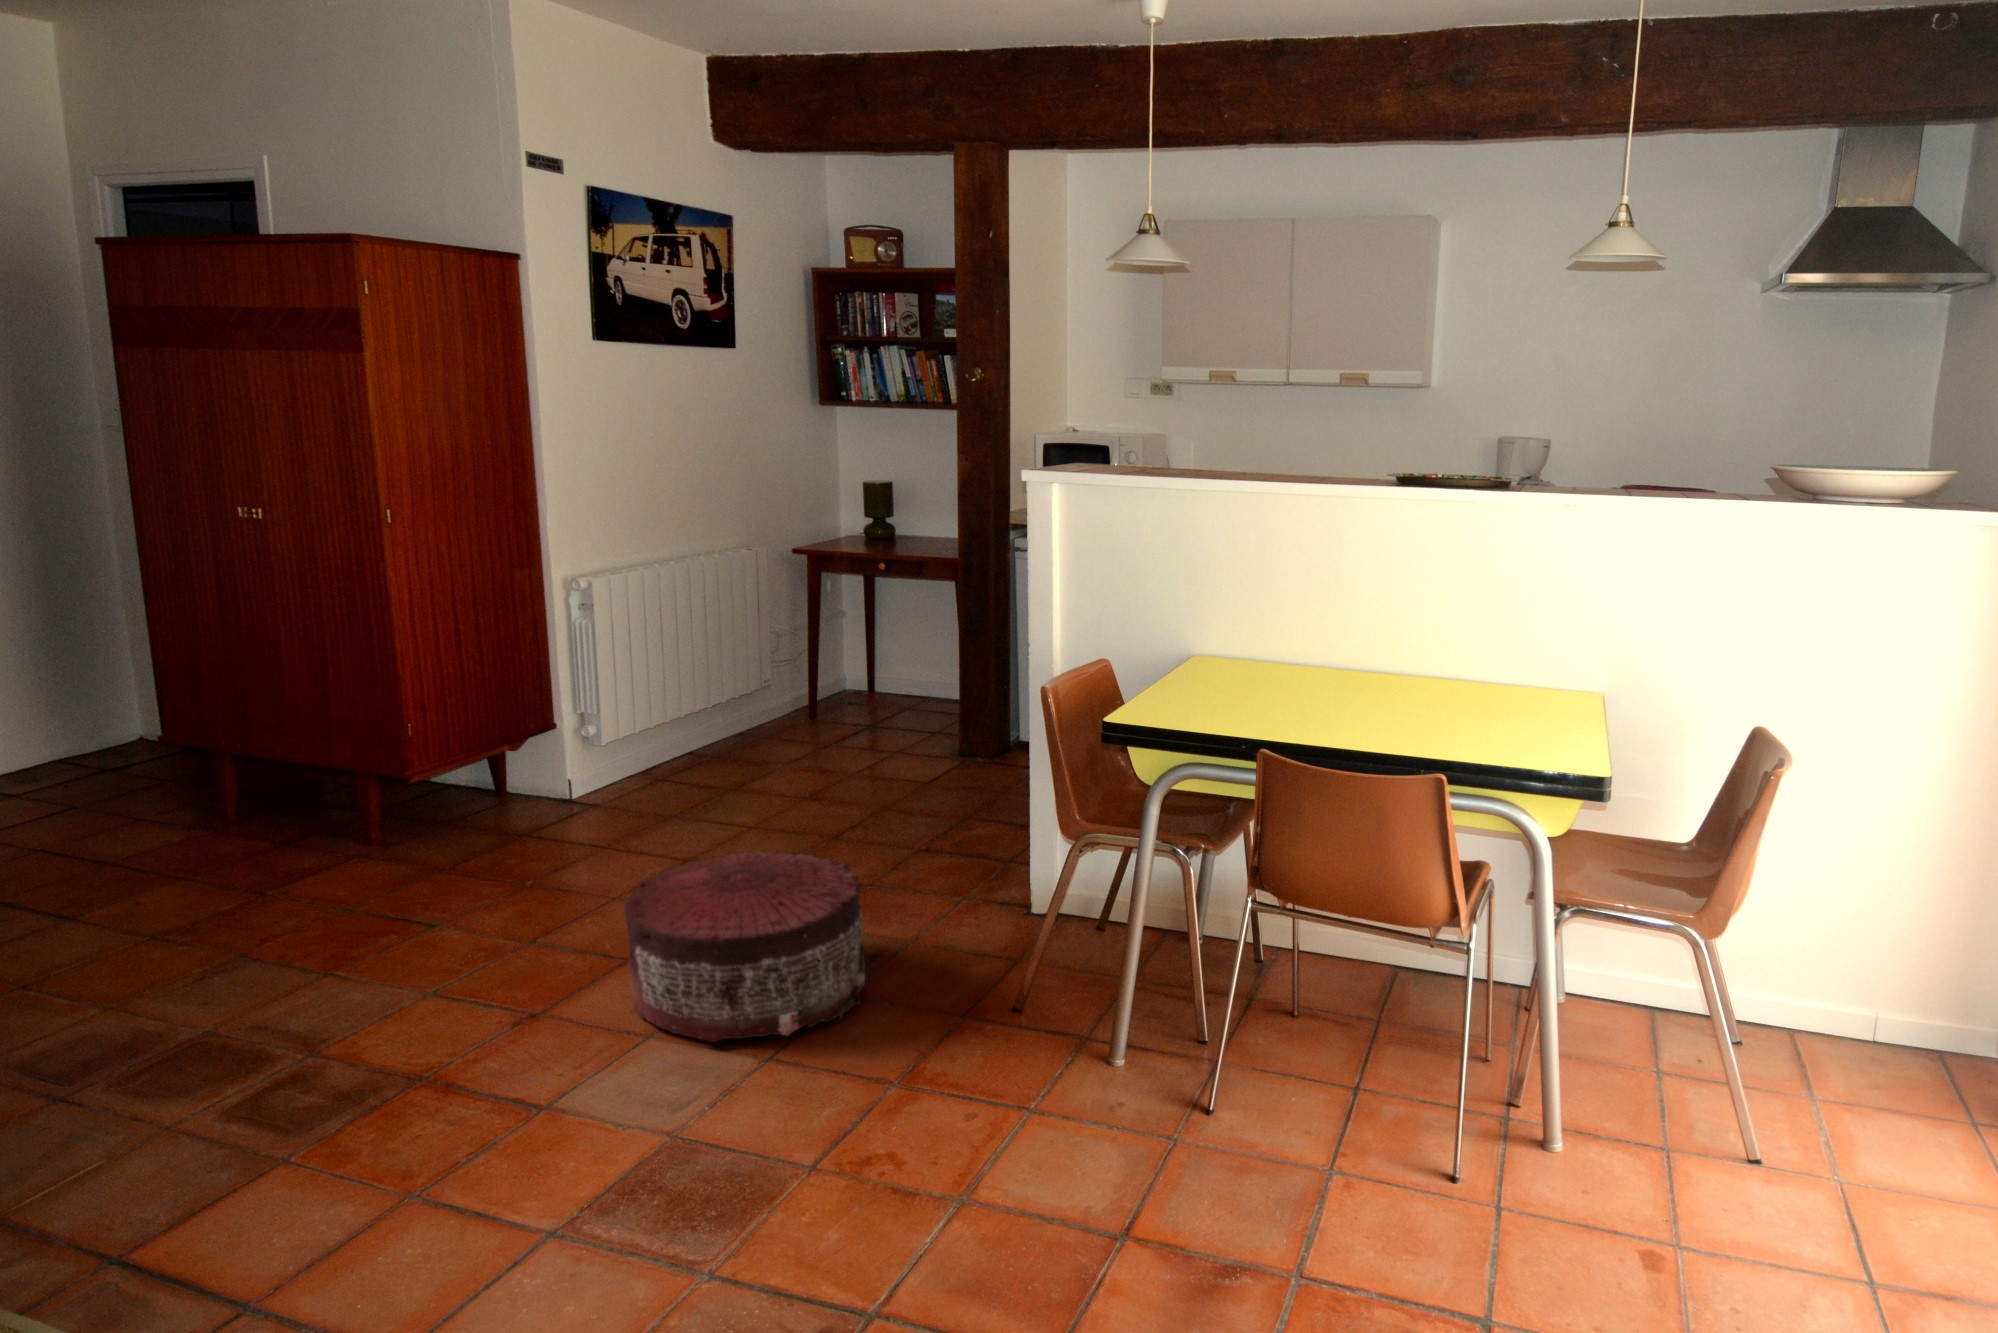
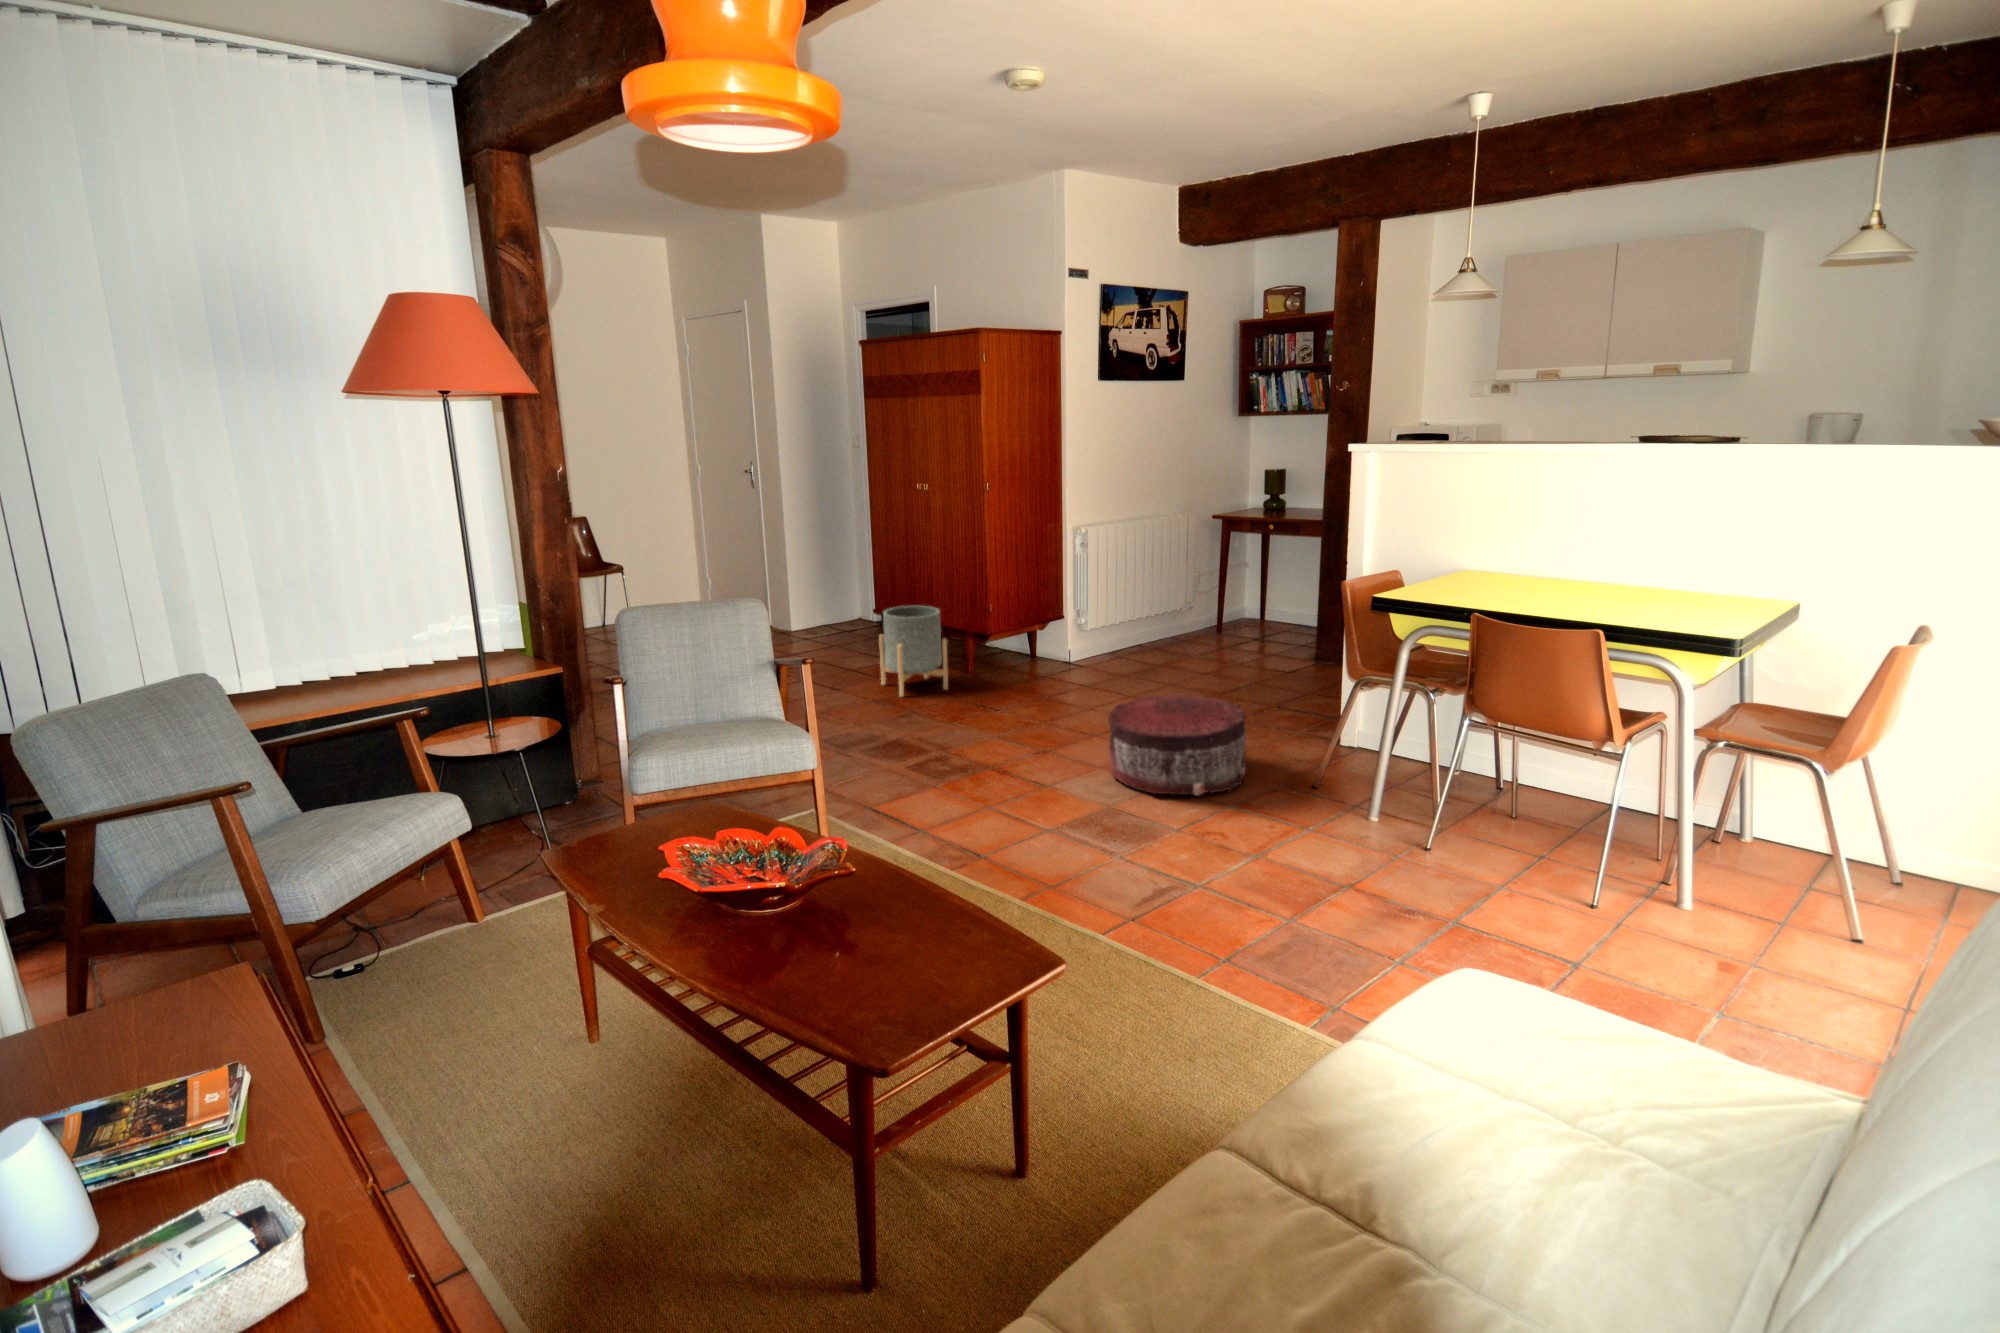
planter: none [208,719,347,886] -> present [879,606,948,697]

